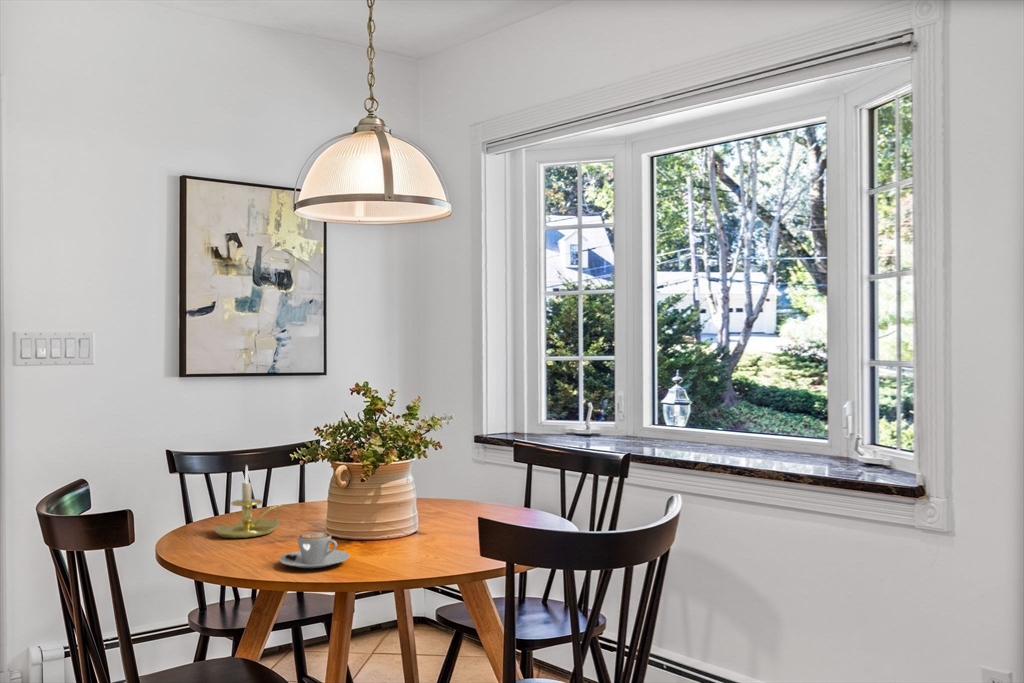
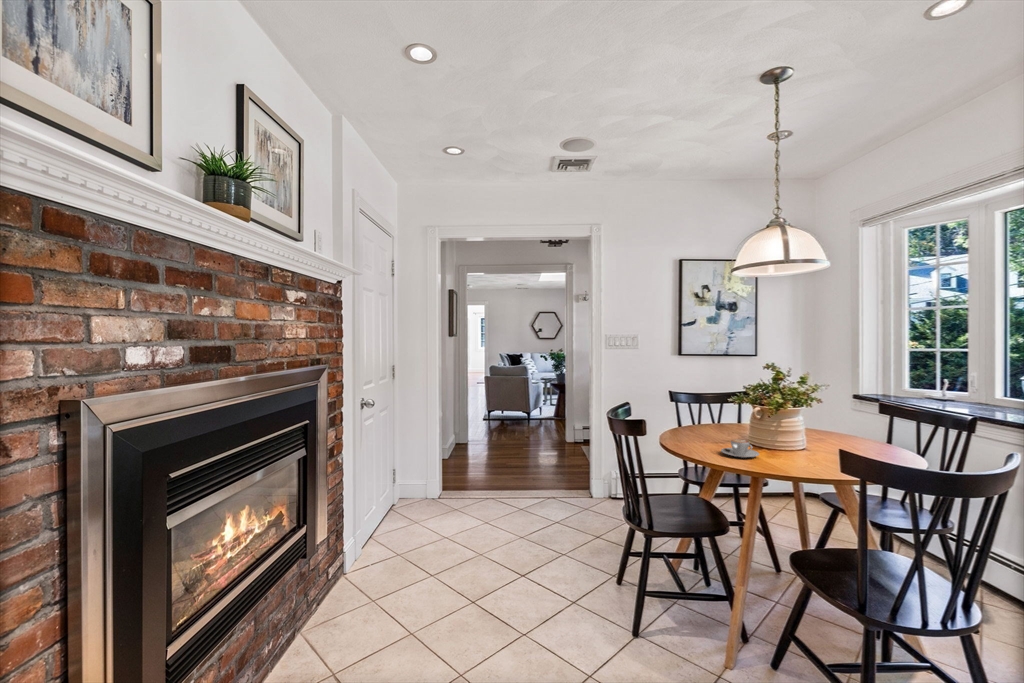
candle holder: present [214,466,282,538] -> none [690,402,727,438]

